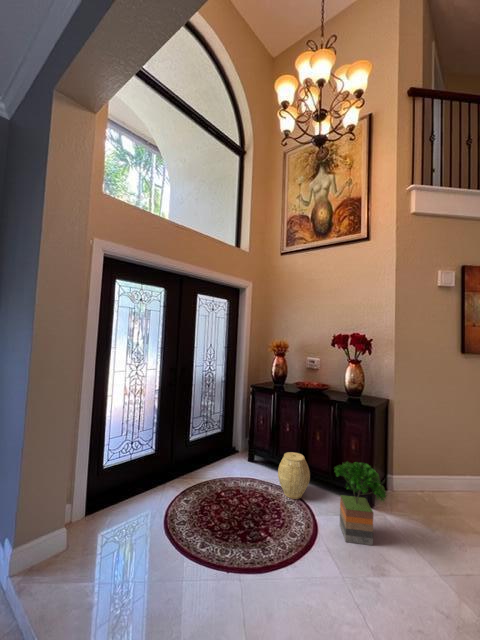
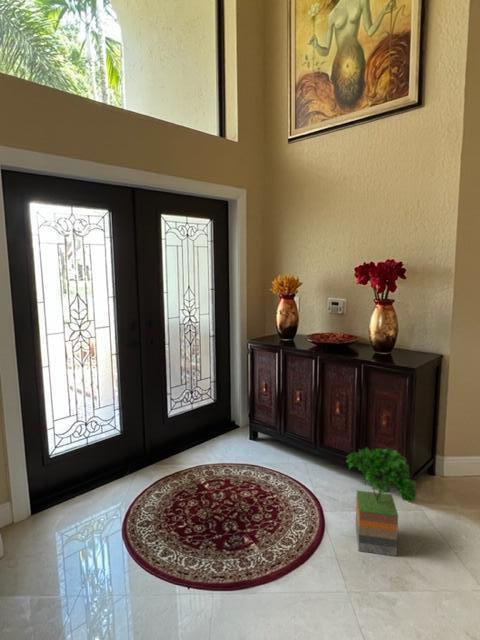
woven basket: present [278,452,310,499] -> none [279,432,323,491]

